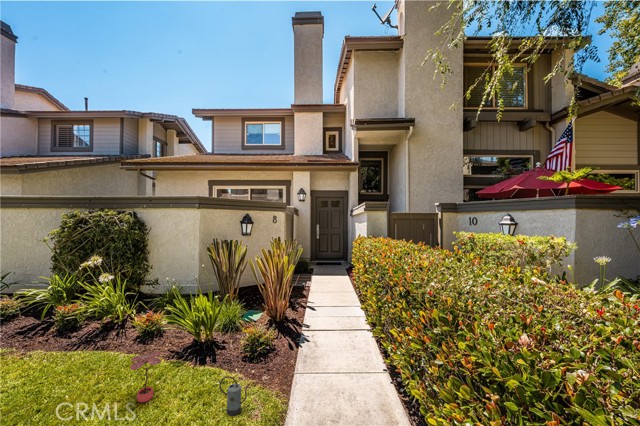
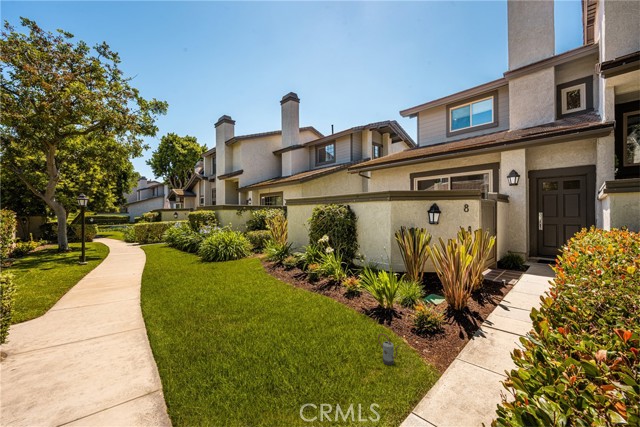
potted plant: present [130,351,161,403] -> none [329,303,347,333]

